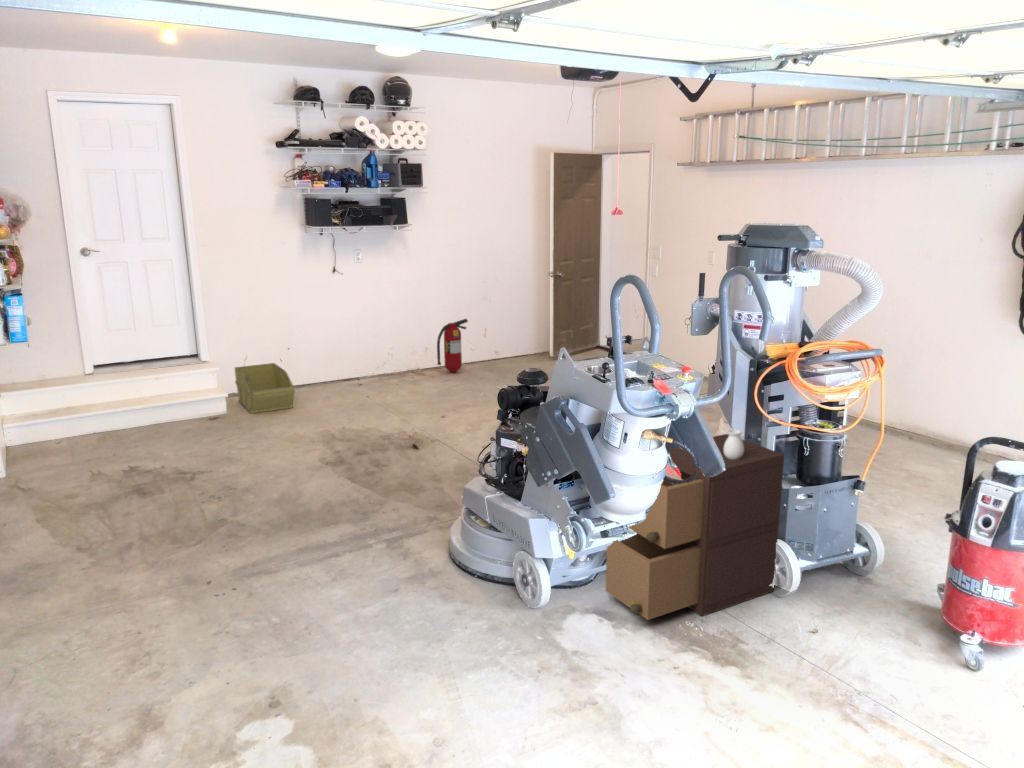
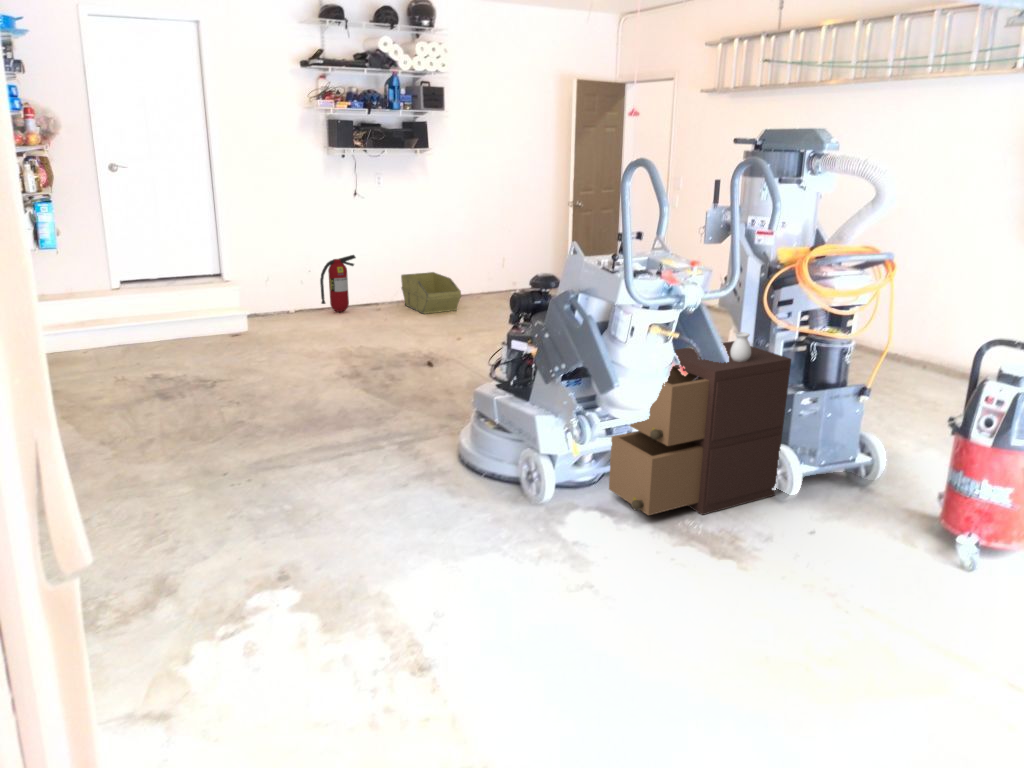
fire extinguisher: present [437,319,468,372] -> present [320,255,356,312]
storage bin: present [235,363,295,413] -> present [401,272,461,314]

